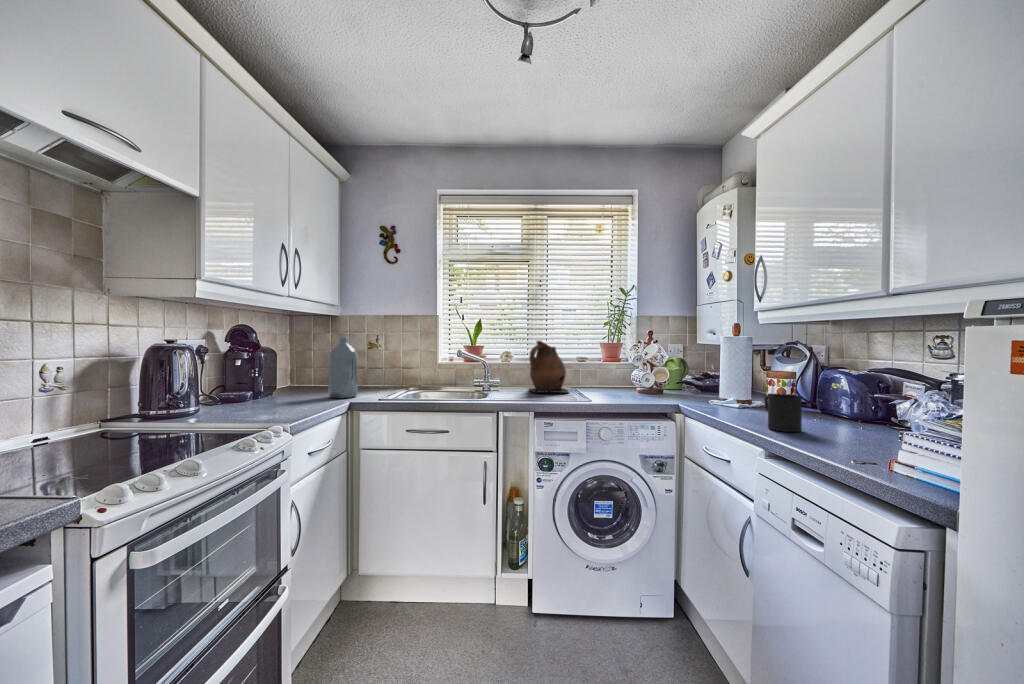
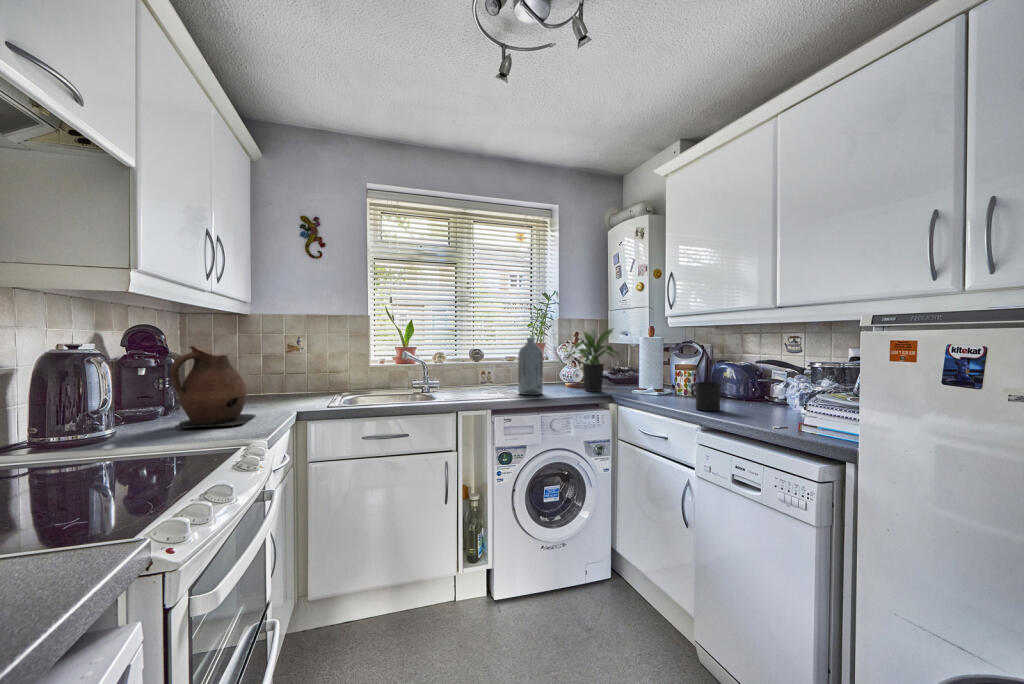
potted plant: none [630,326,691,399] -> present [568,329,618,392]
bottle: present [329,337,358,398] -> present [518,338,543,395]
ceramic pitcher: present [529,341,569,393] -> present [170,346,256,428]

